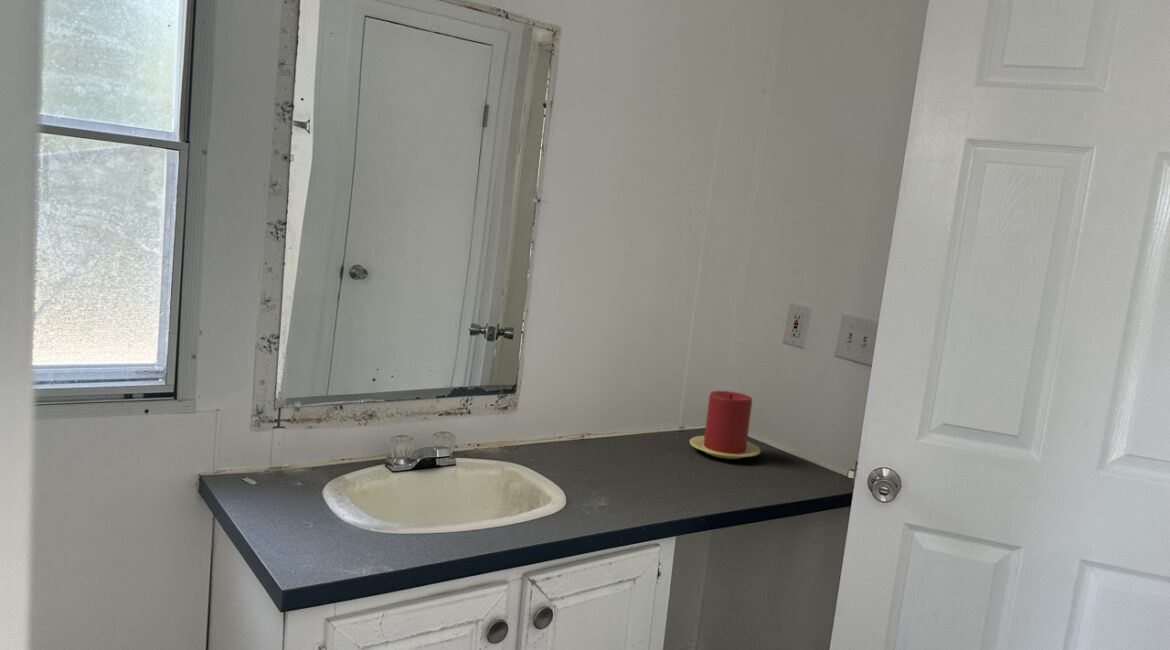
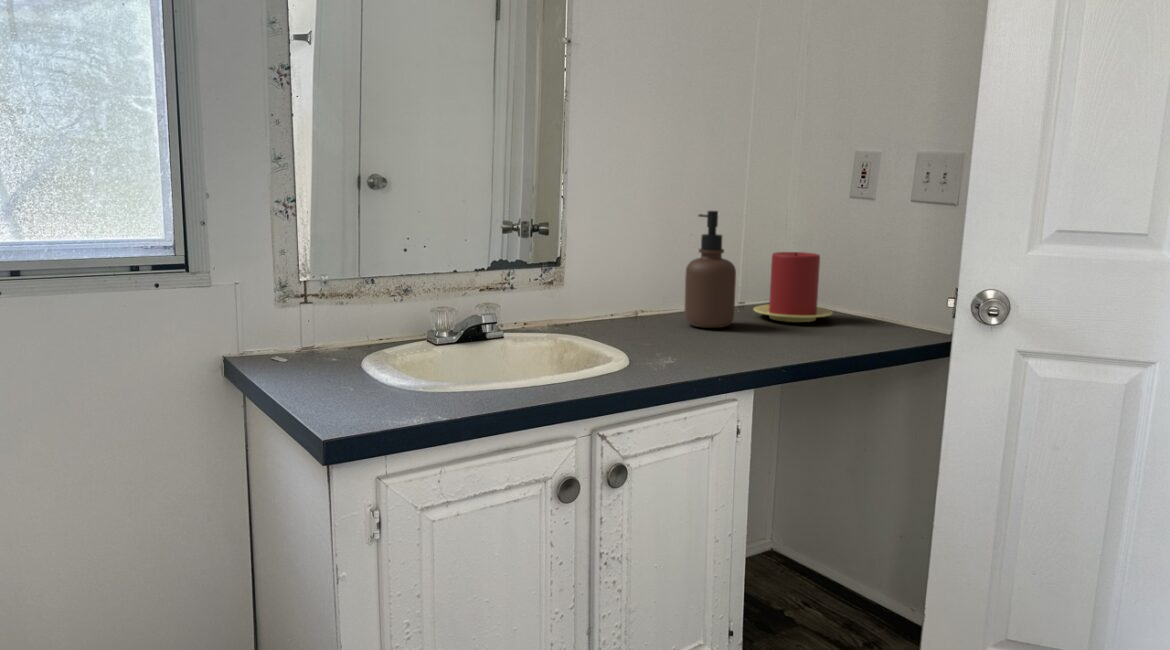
soap dispenser: none [625,356,674,462] -> present [684,211,736,328]

